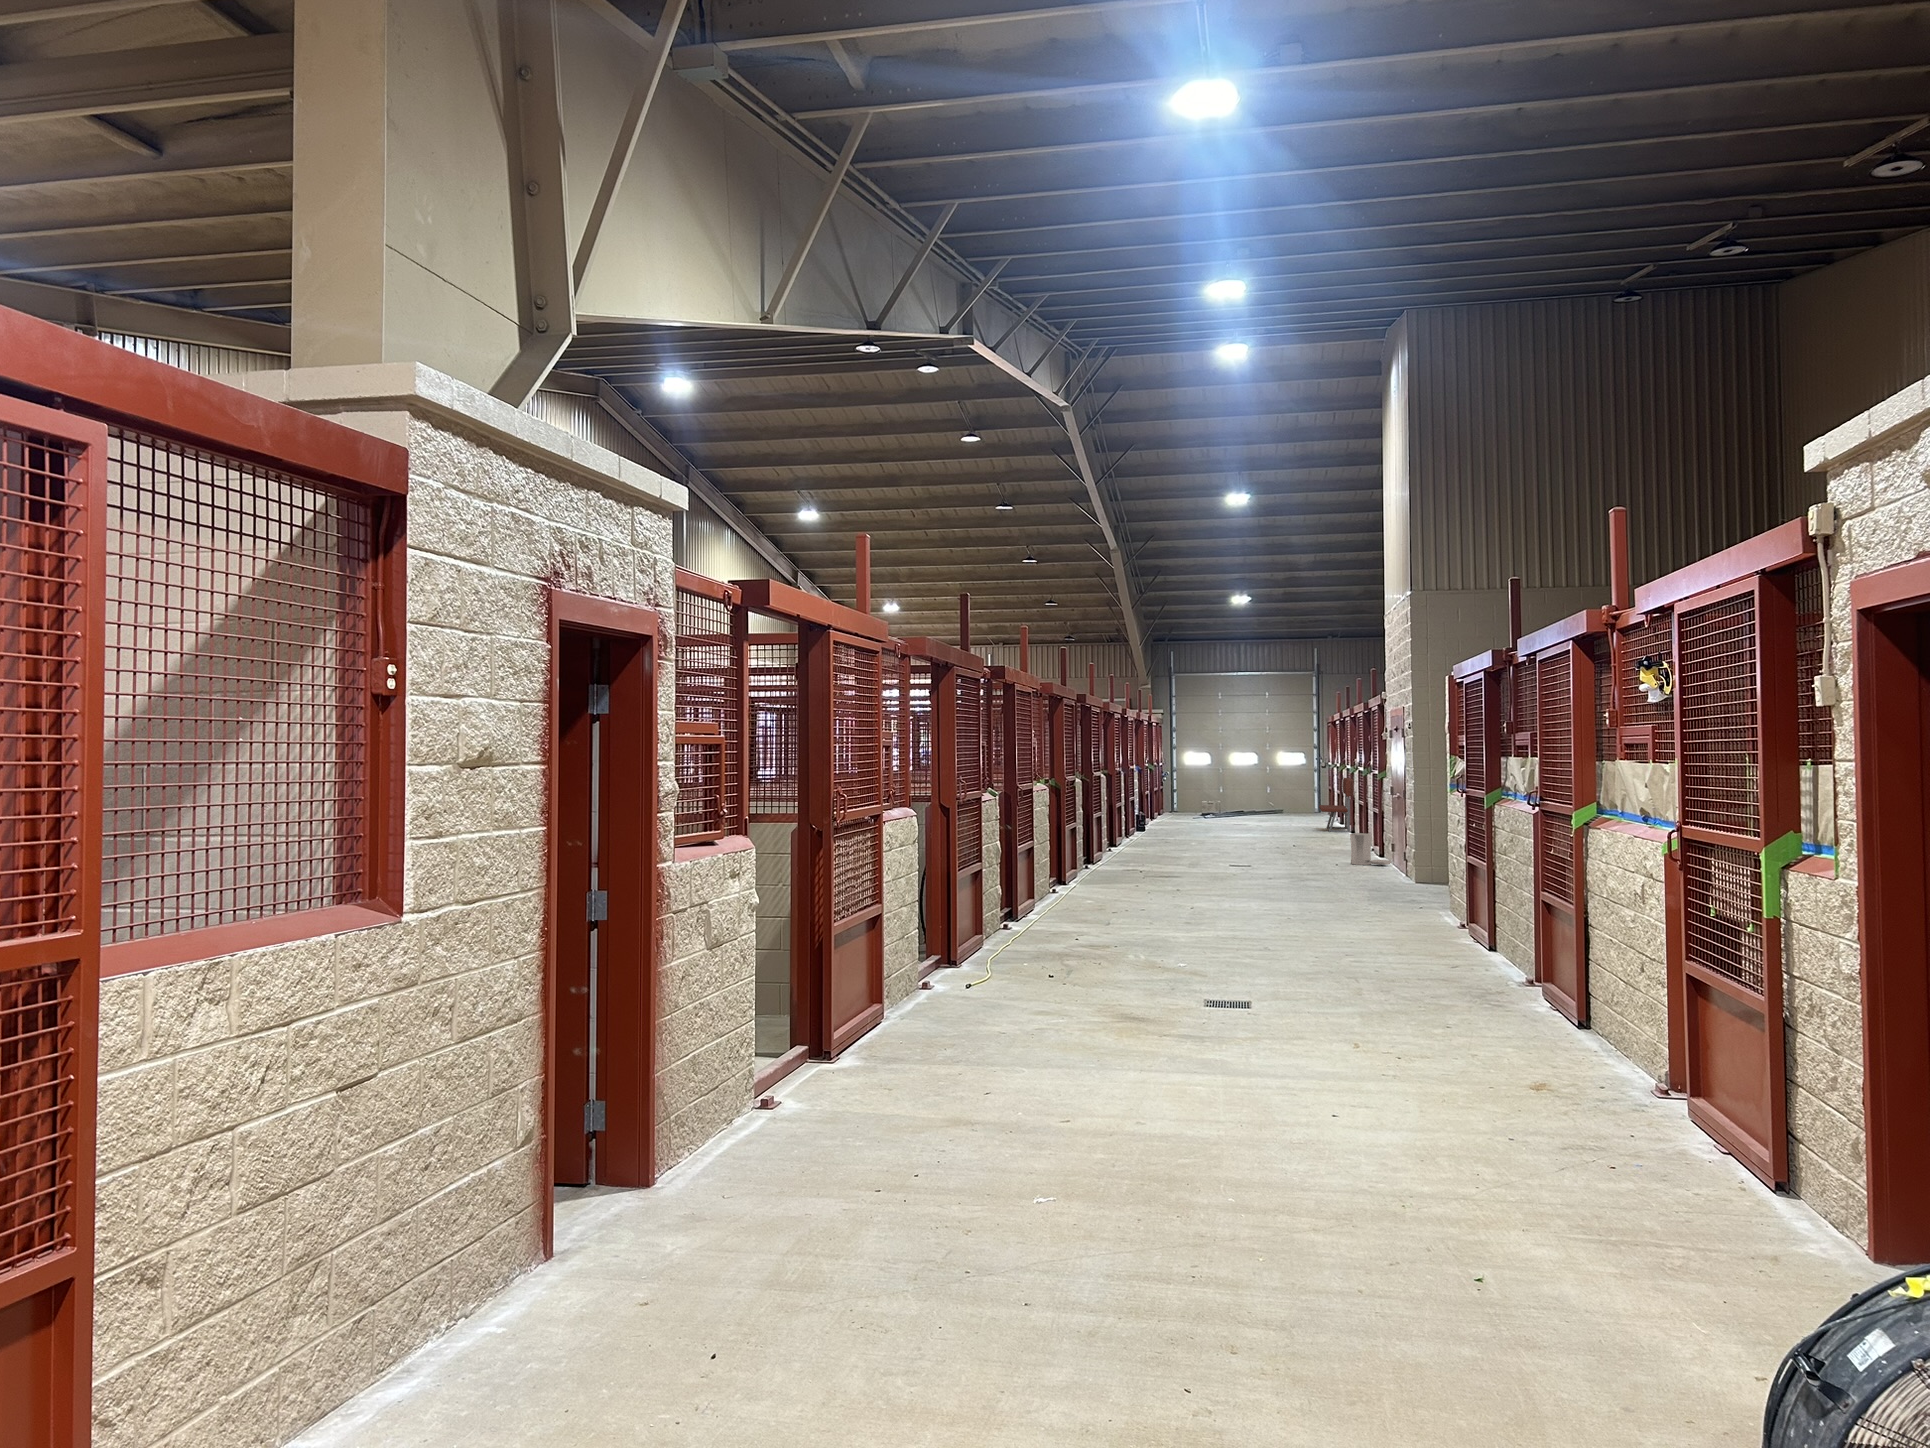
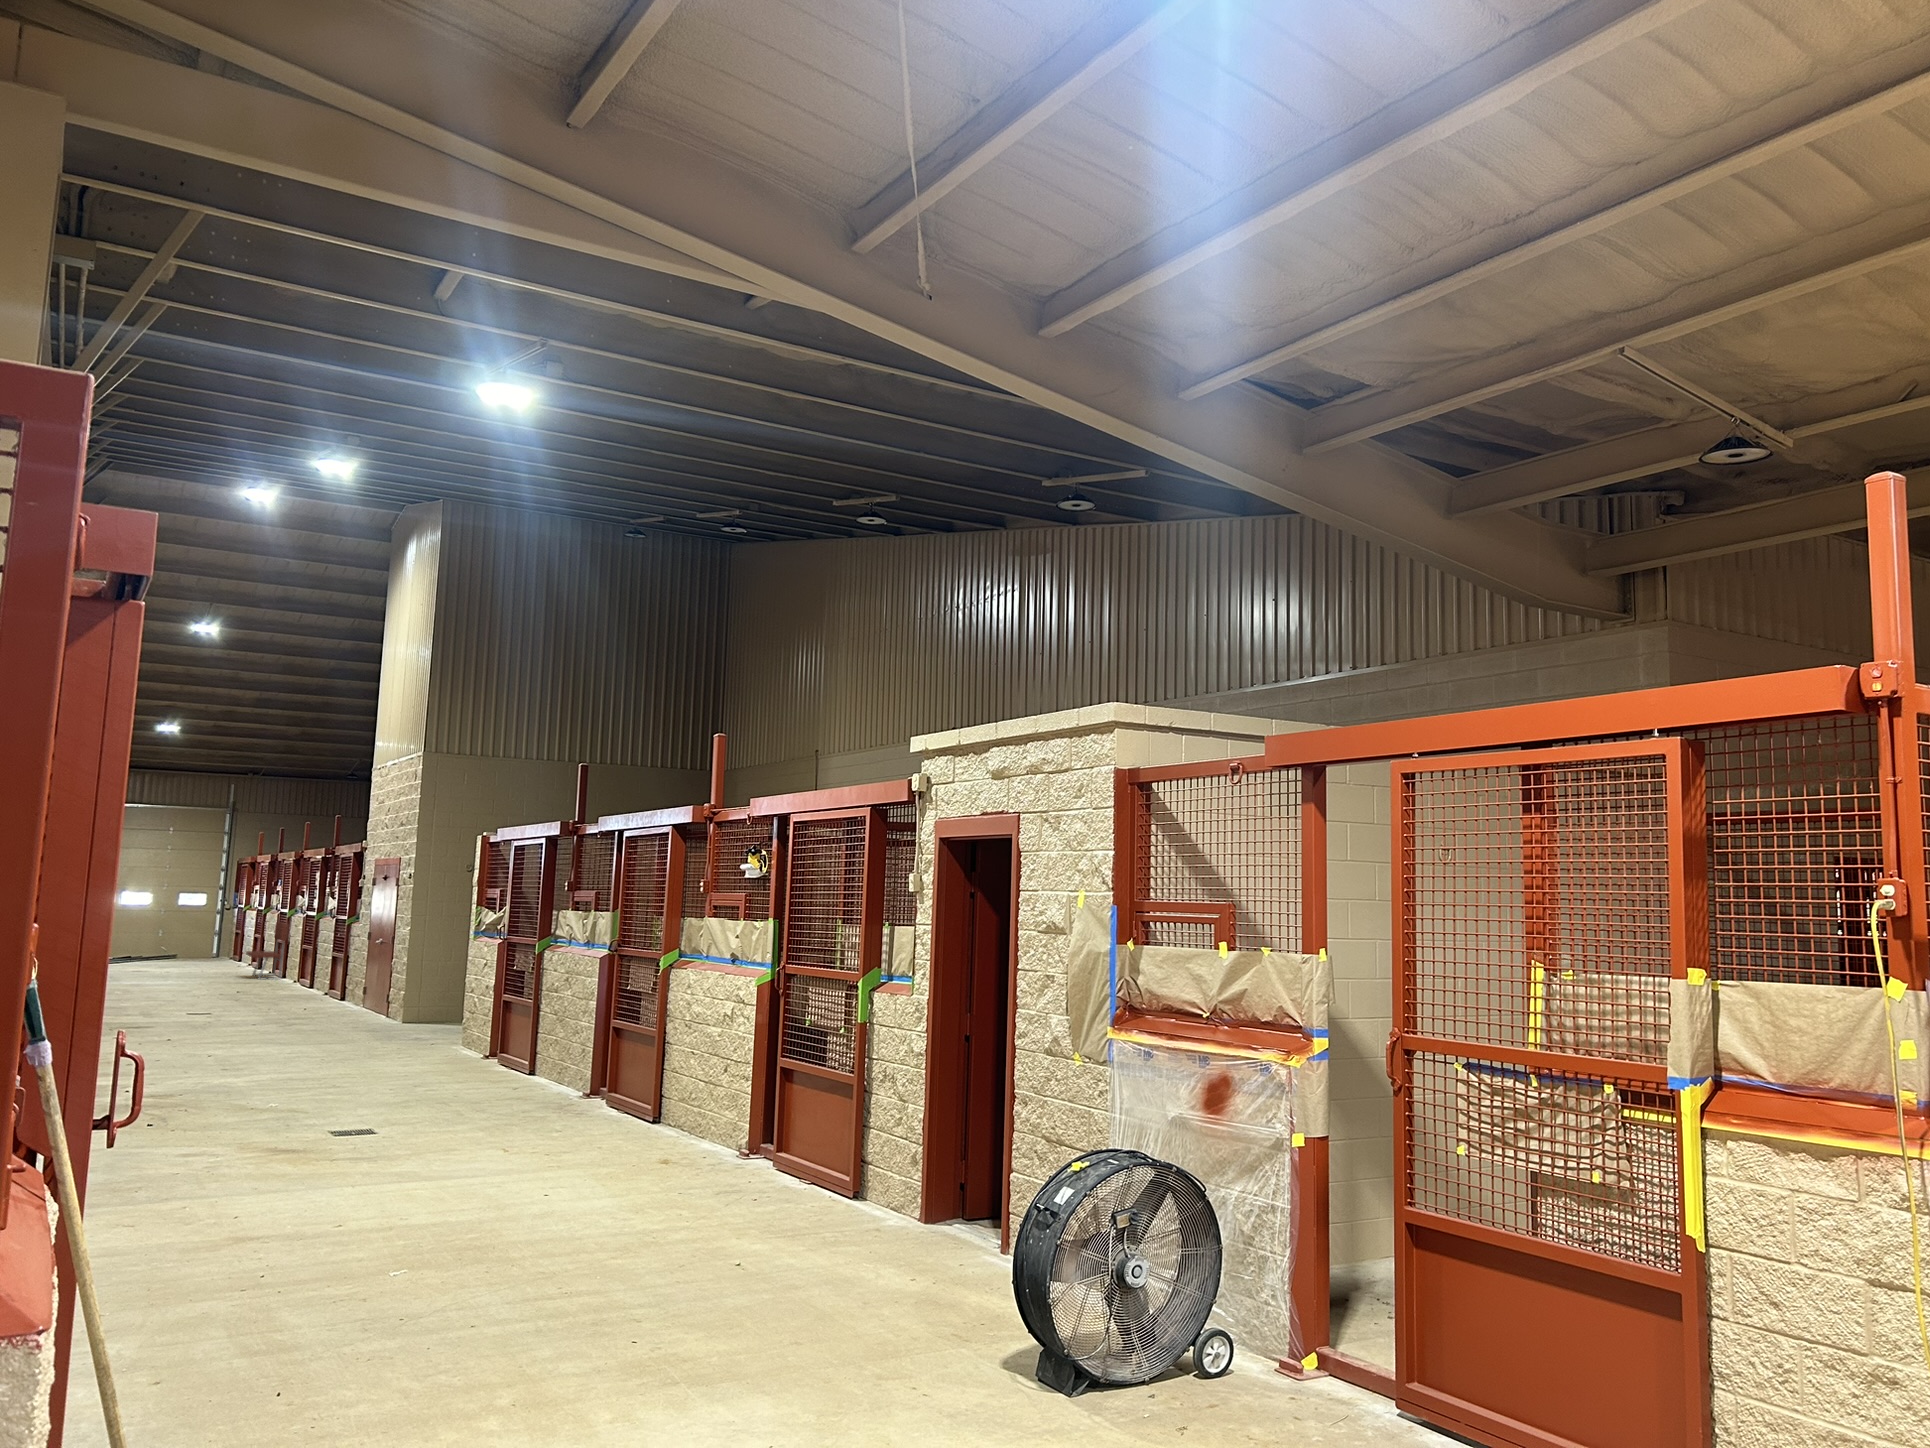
trash can: present [1350,833,1391,865] -> none [322,979,365,1011]

